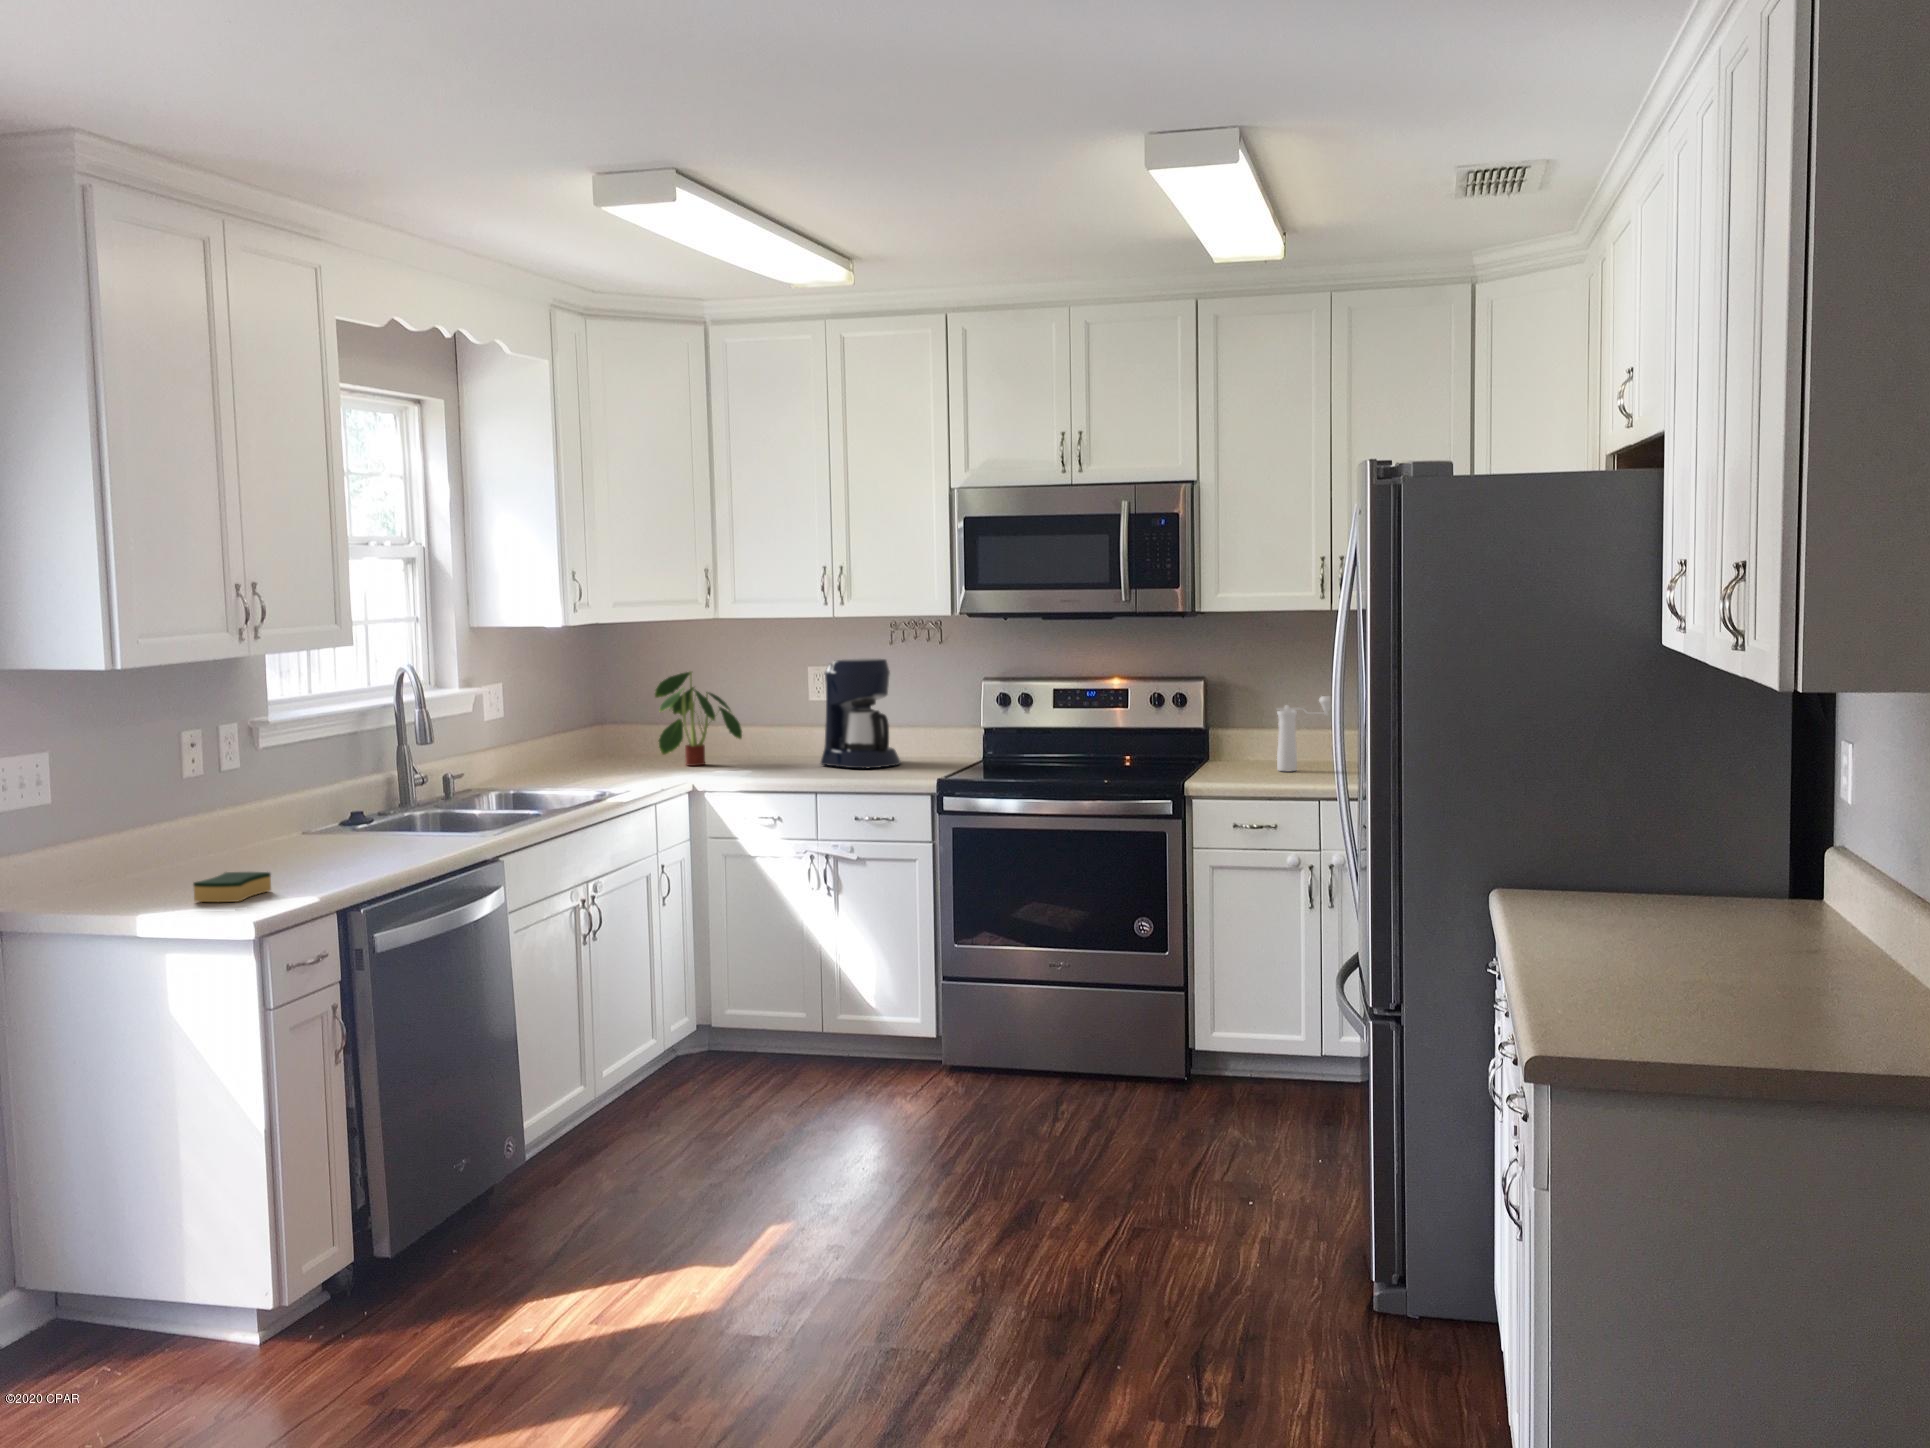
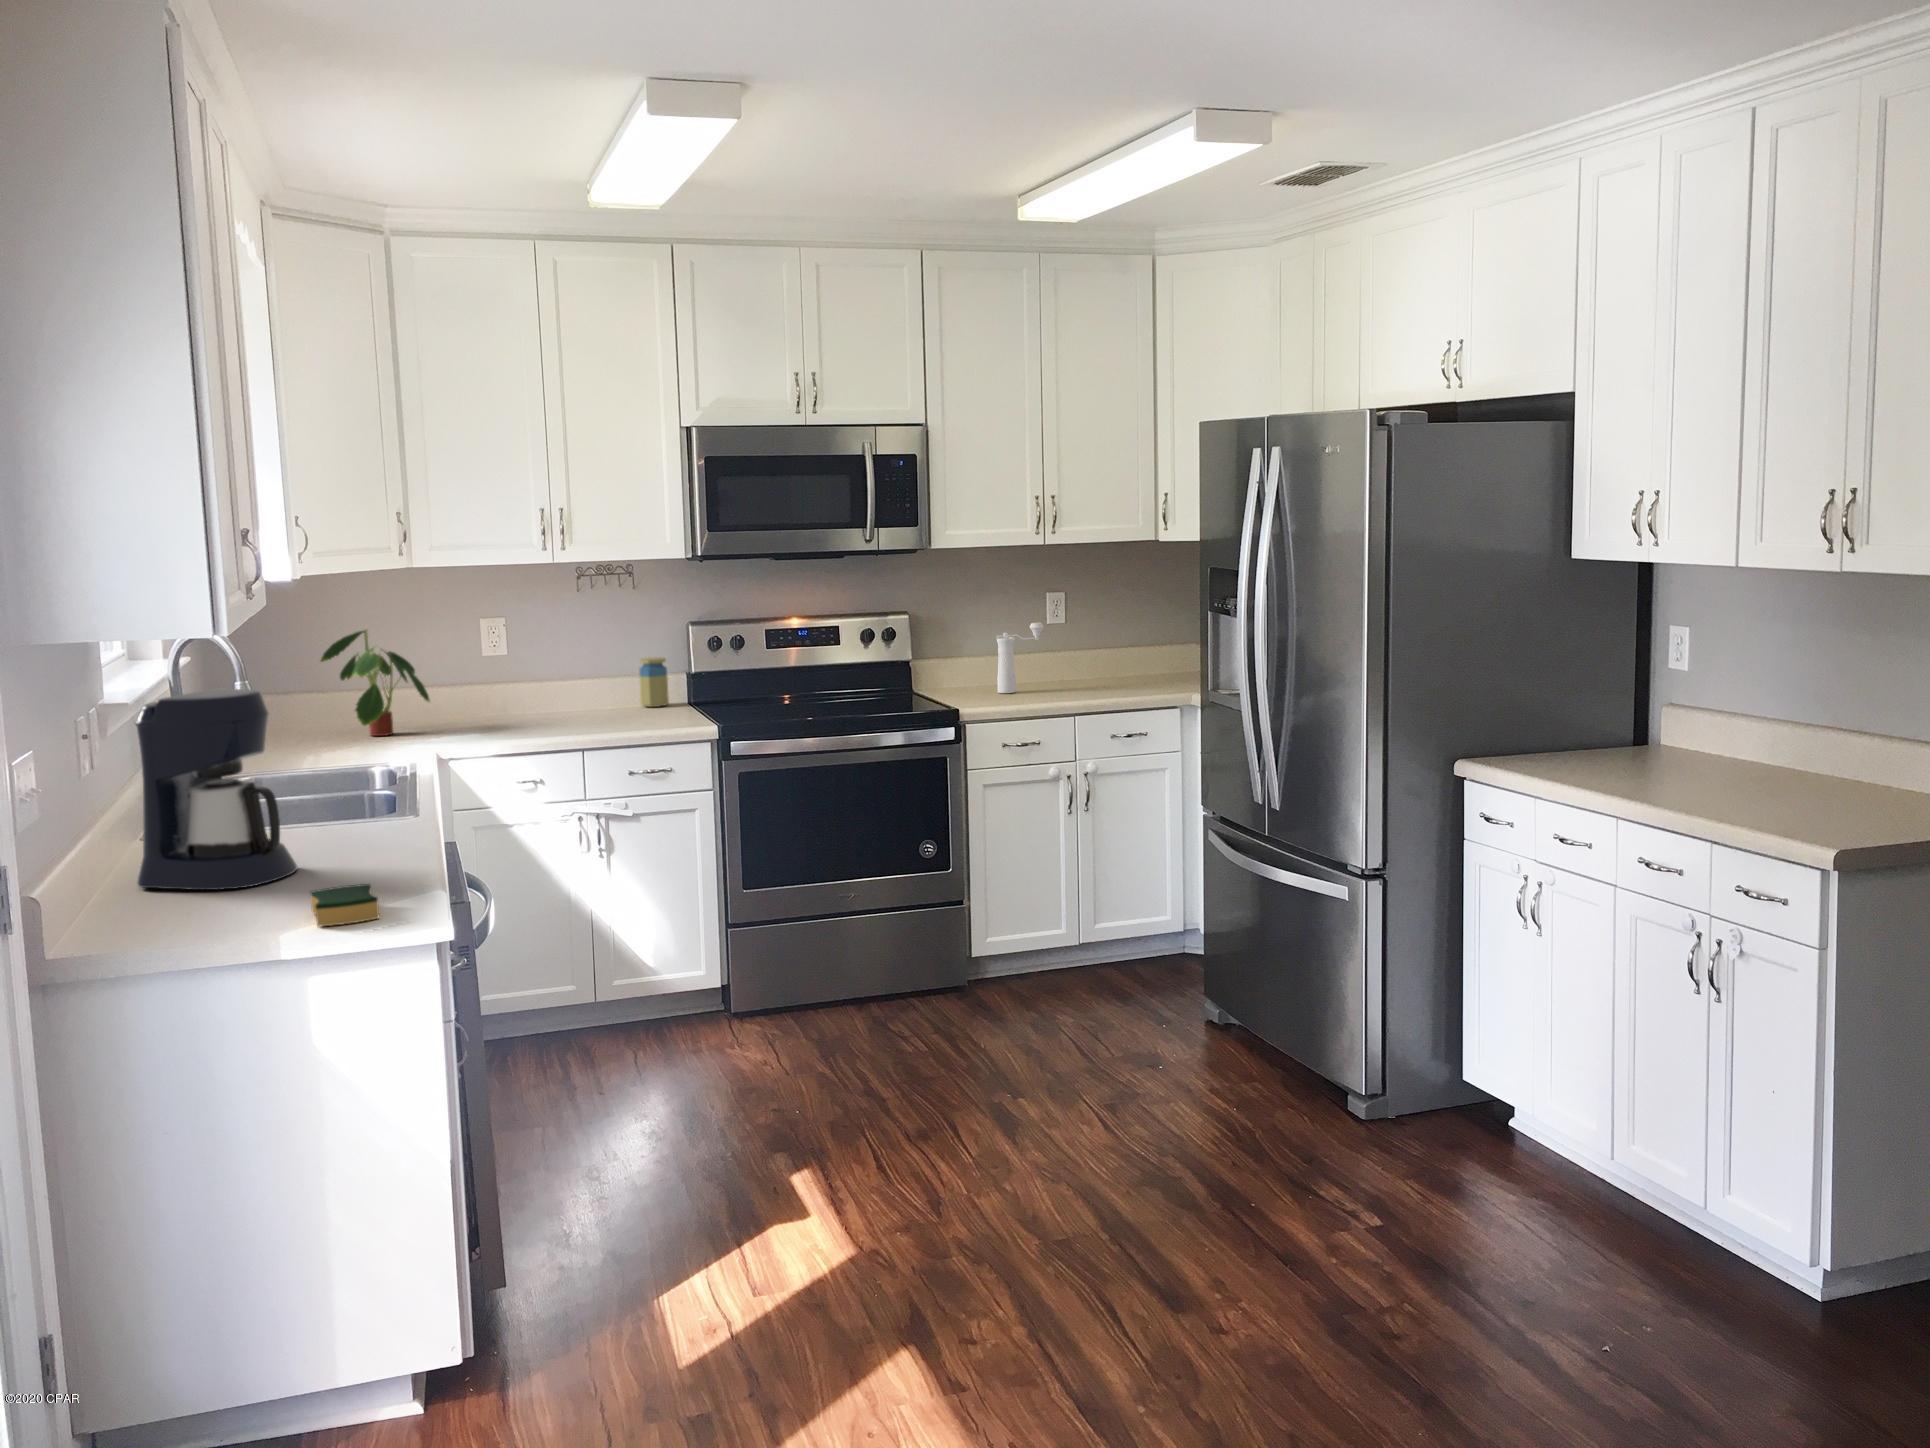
coffee maker: present [820,658,901,768] -> present [135,689,297,890]
jar: none [936,711,964,759] -> present [639,657,669,707]

